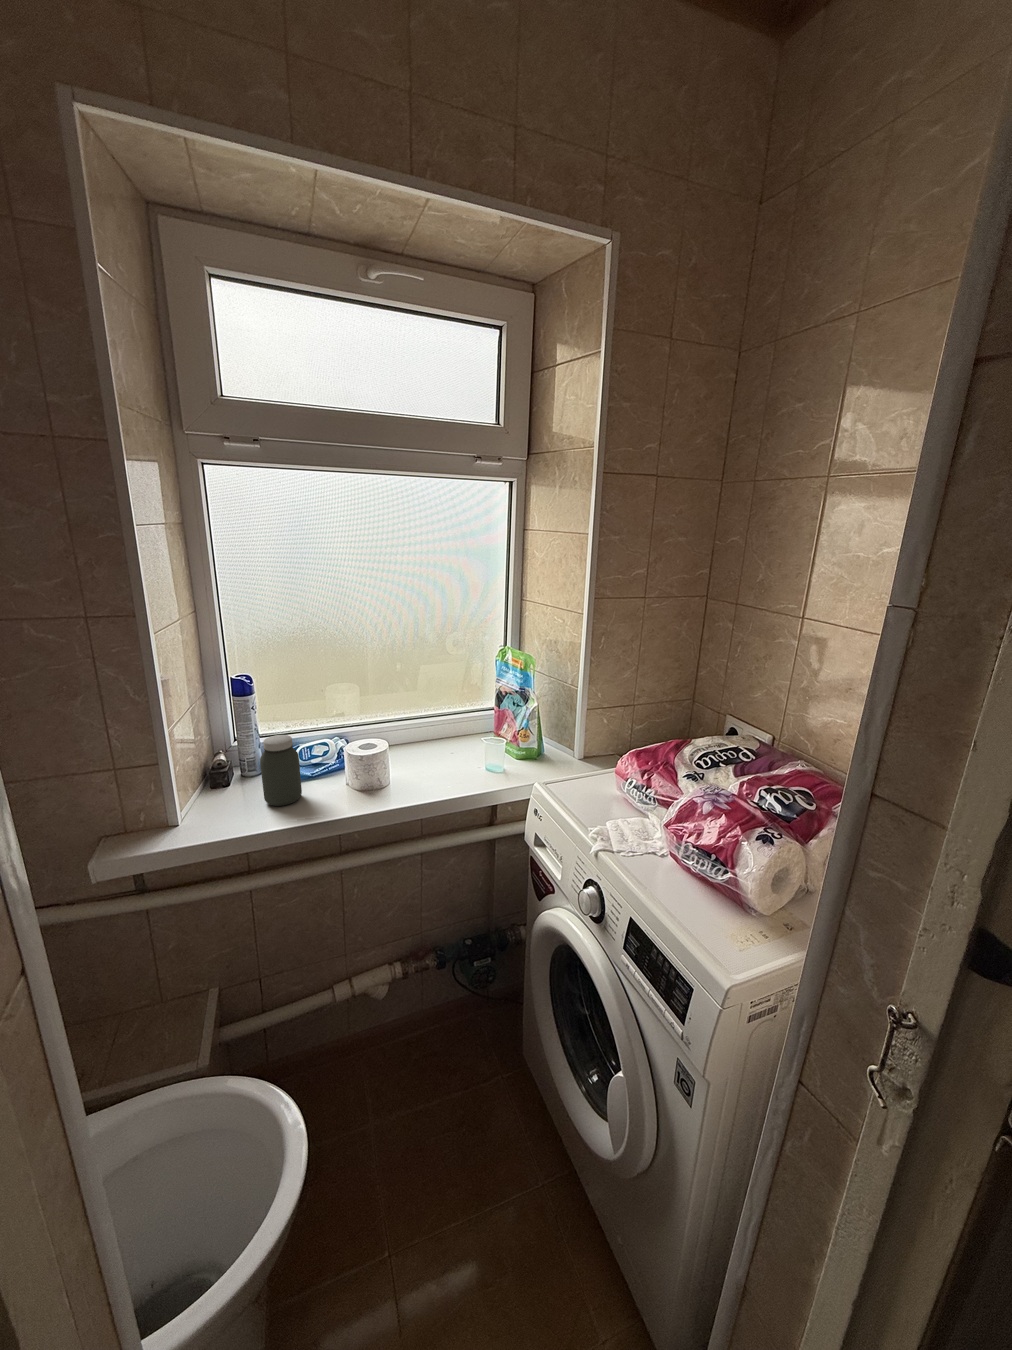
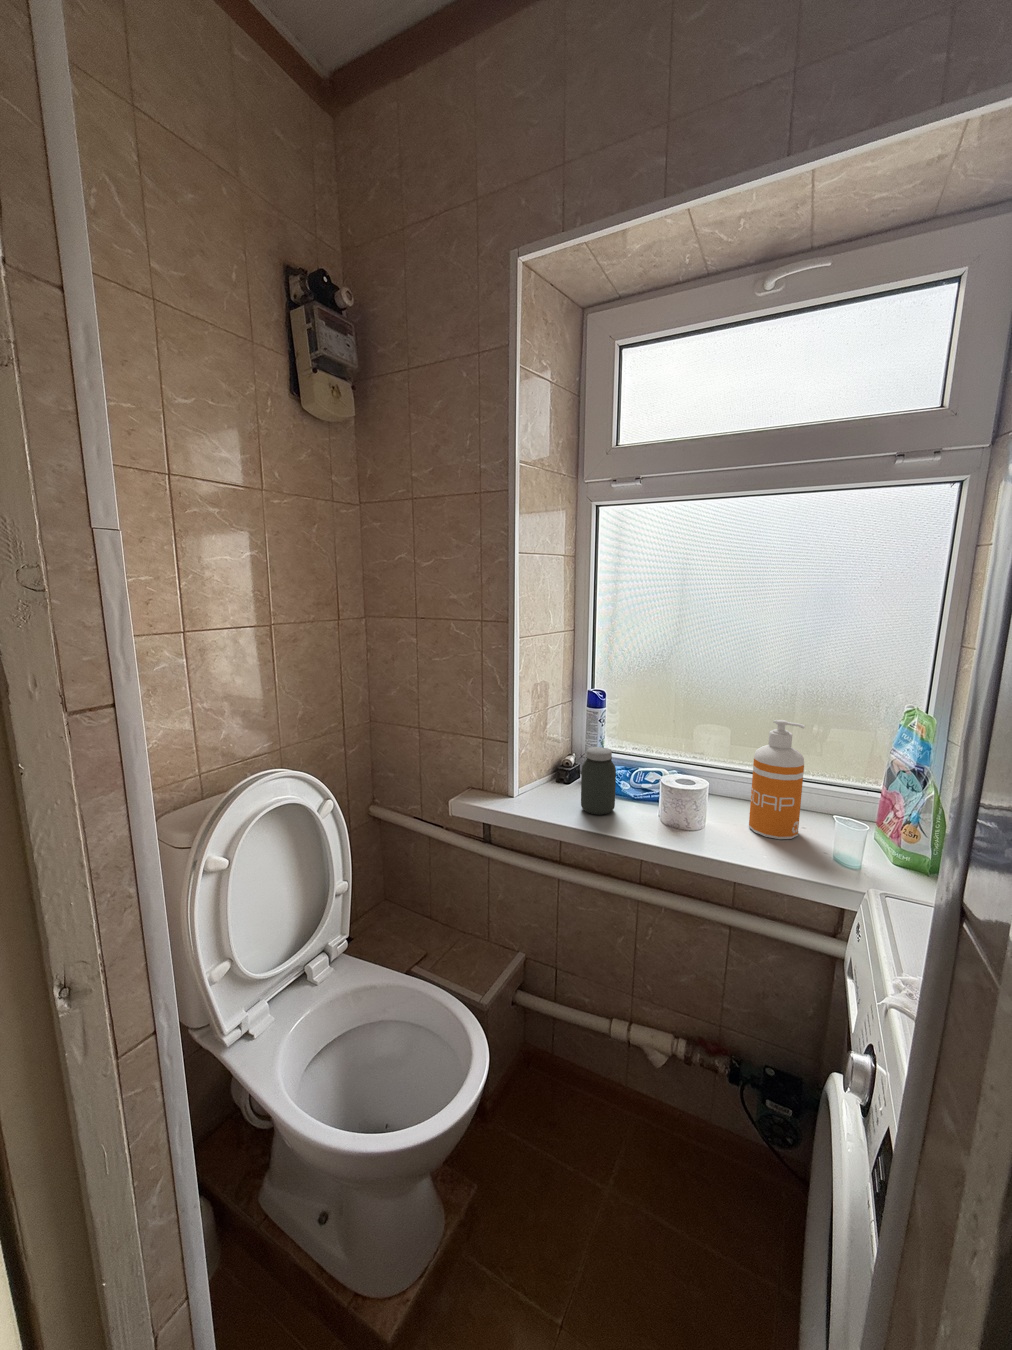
soap dispenser: none [415,674,454,771] -> present [749,720,805,839]

